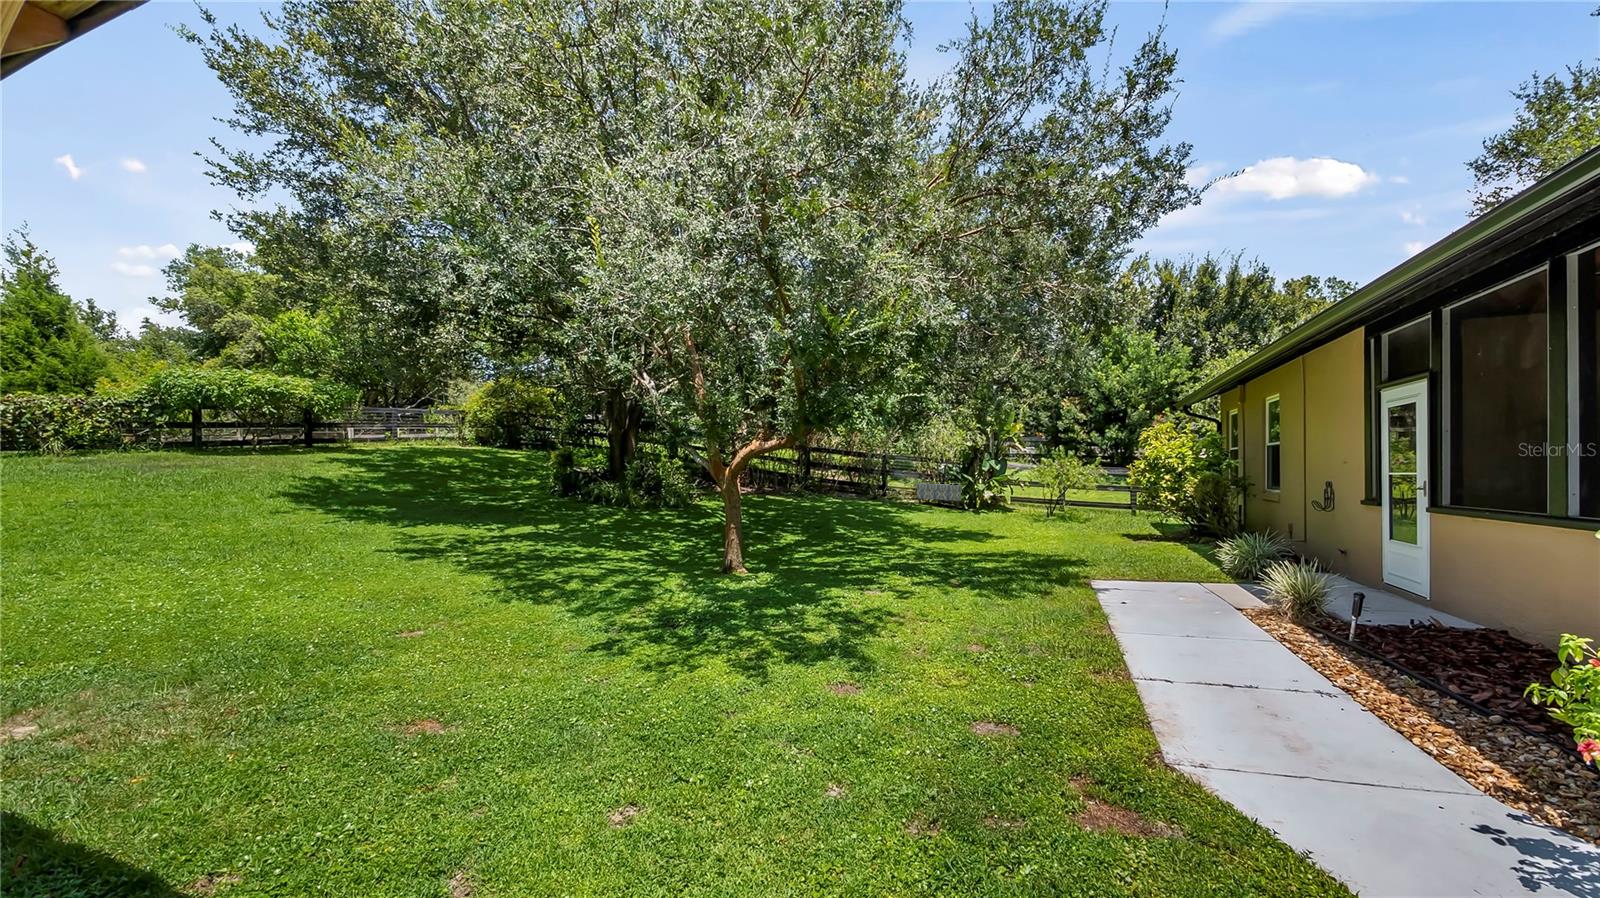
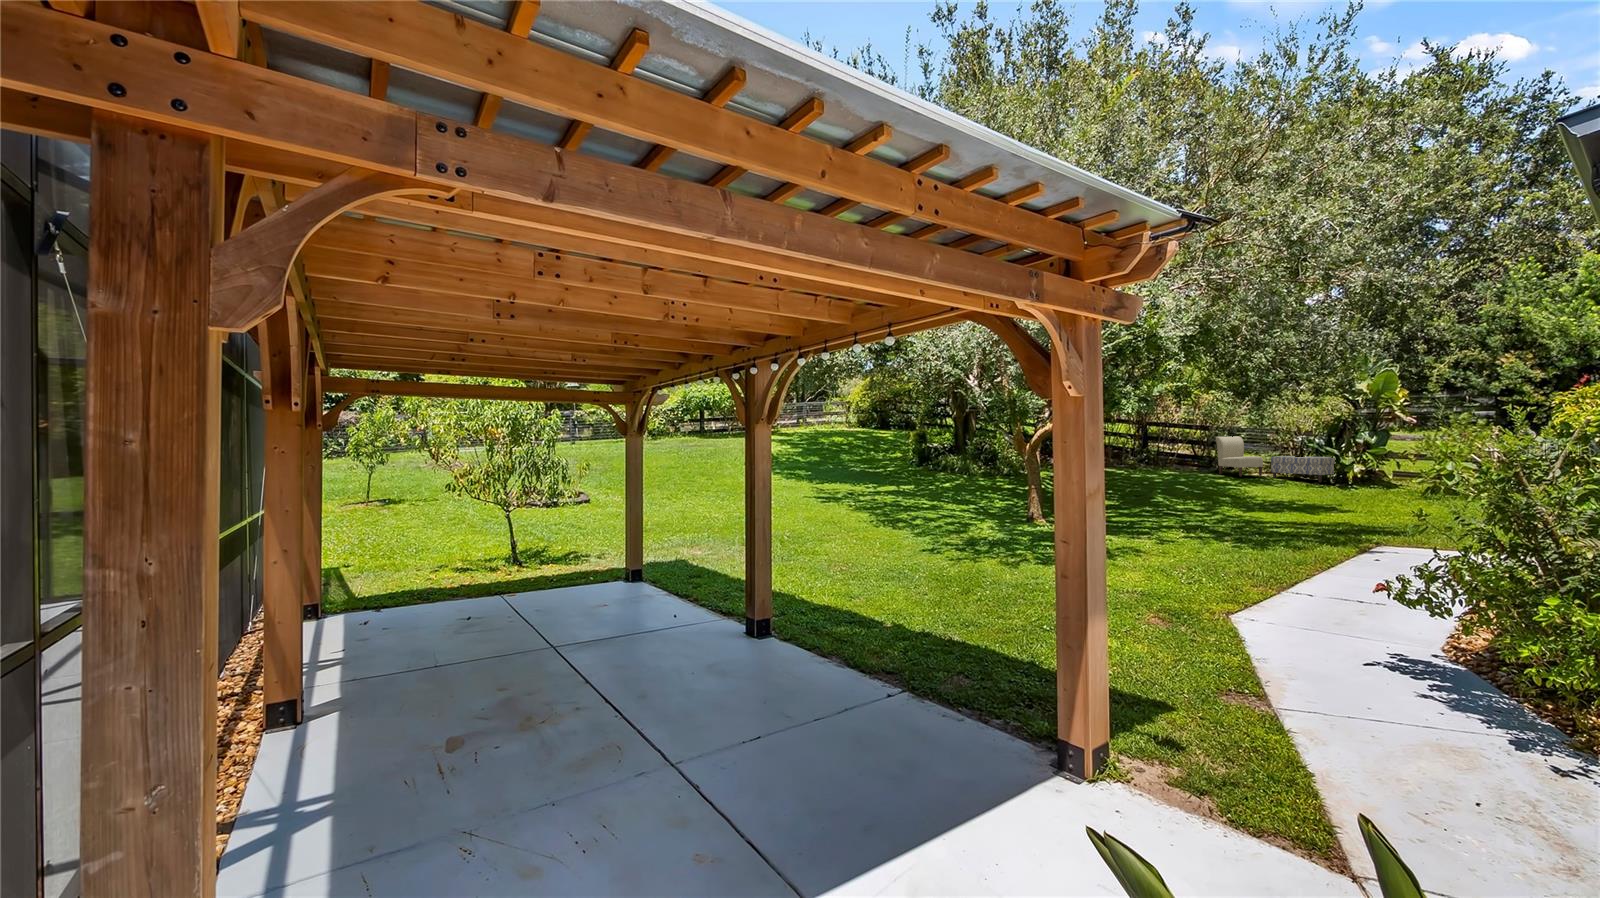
chair: none [871,463,911,503] -> present [1216,436,1263,477]

